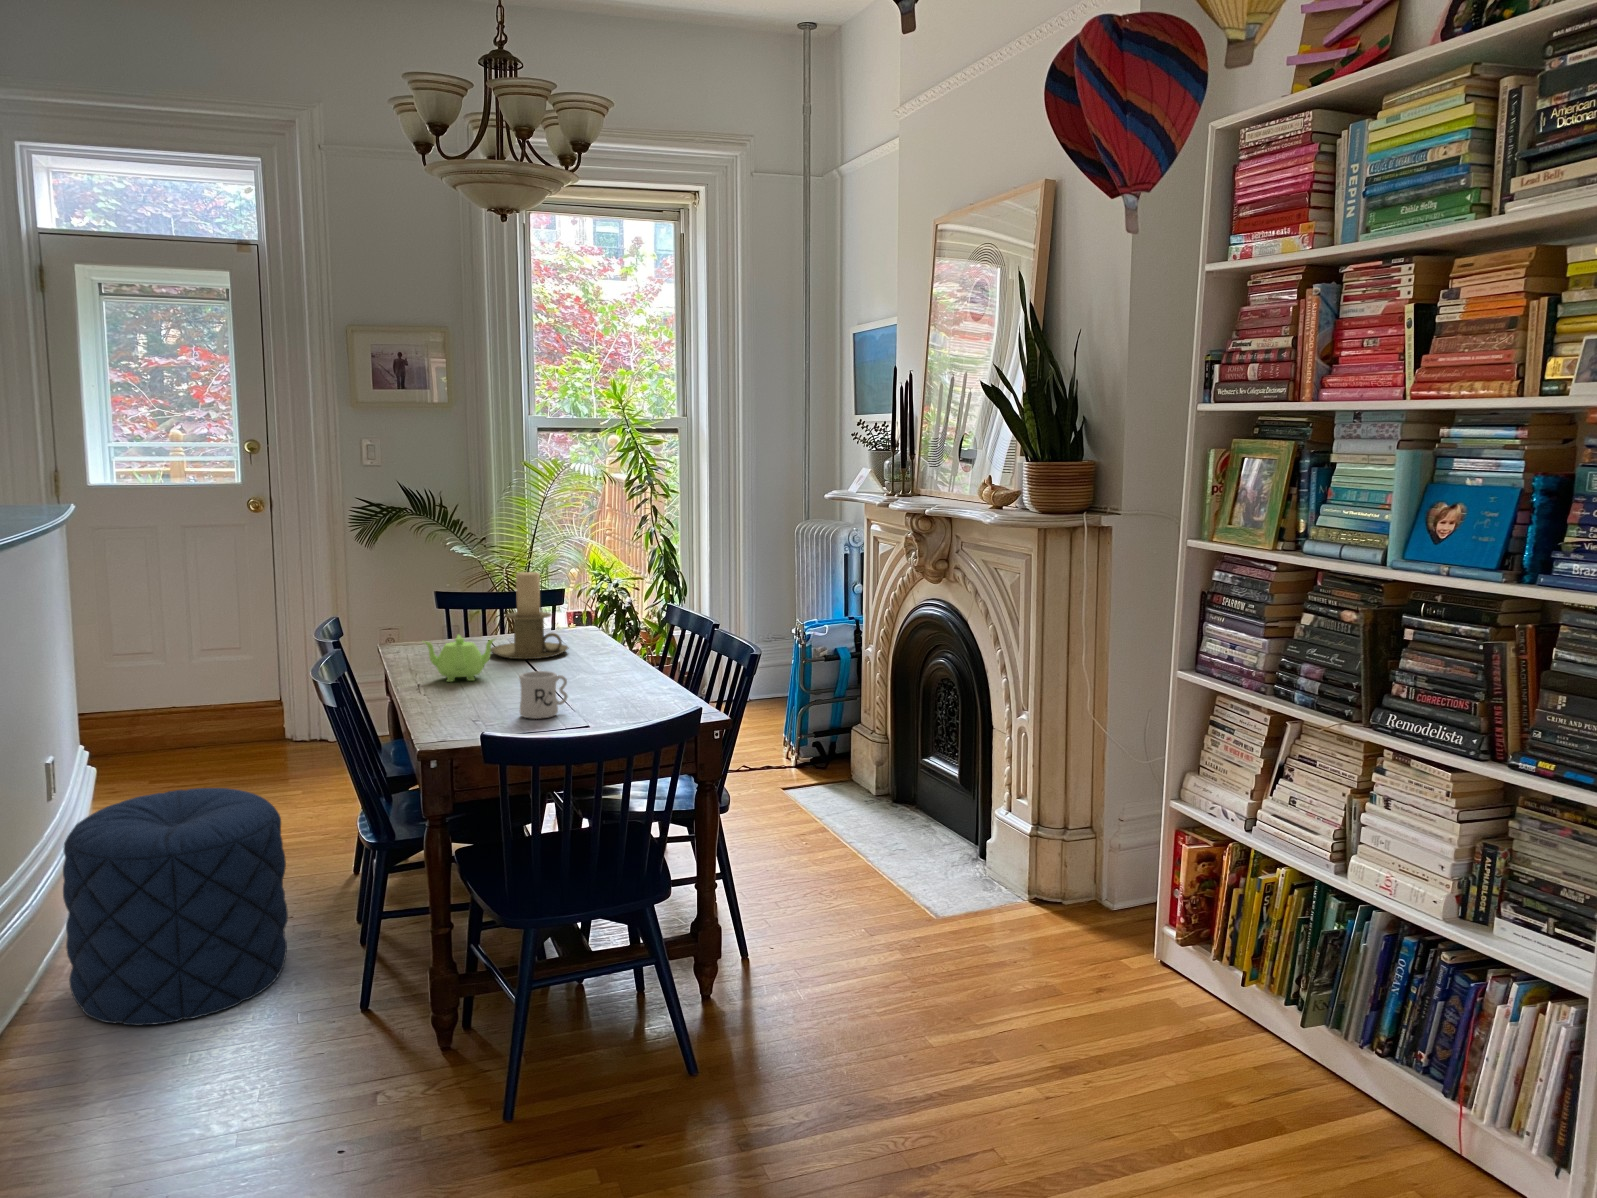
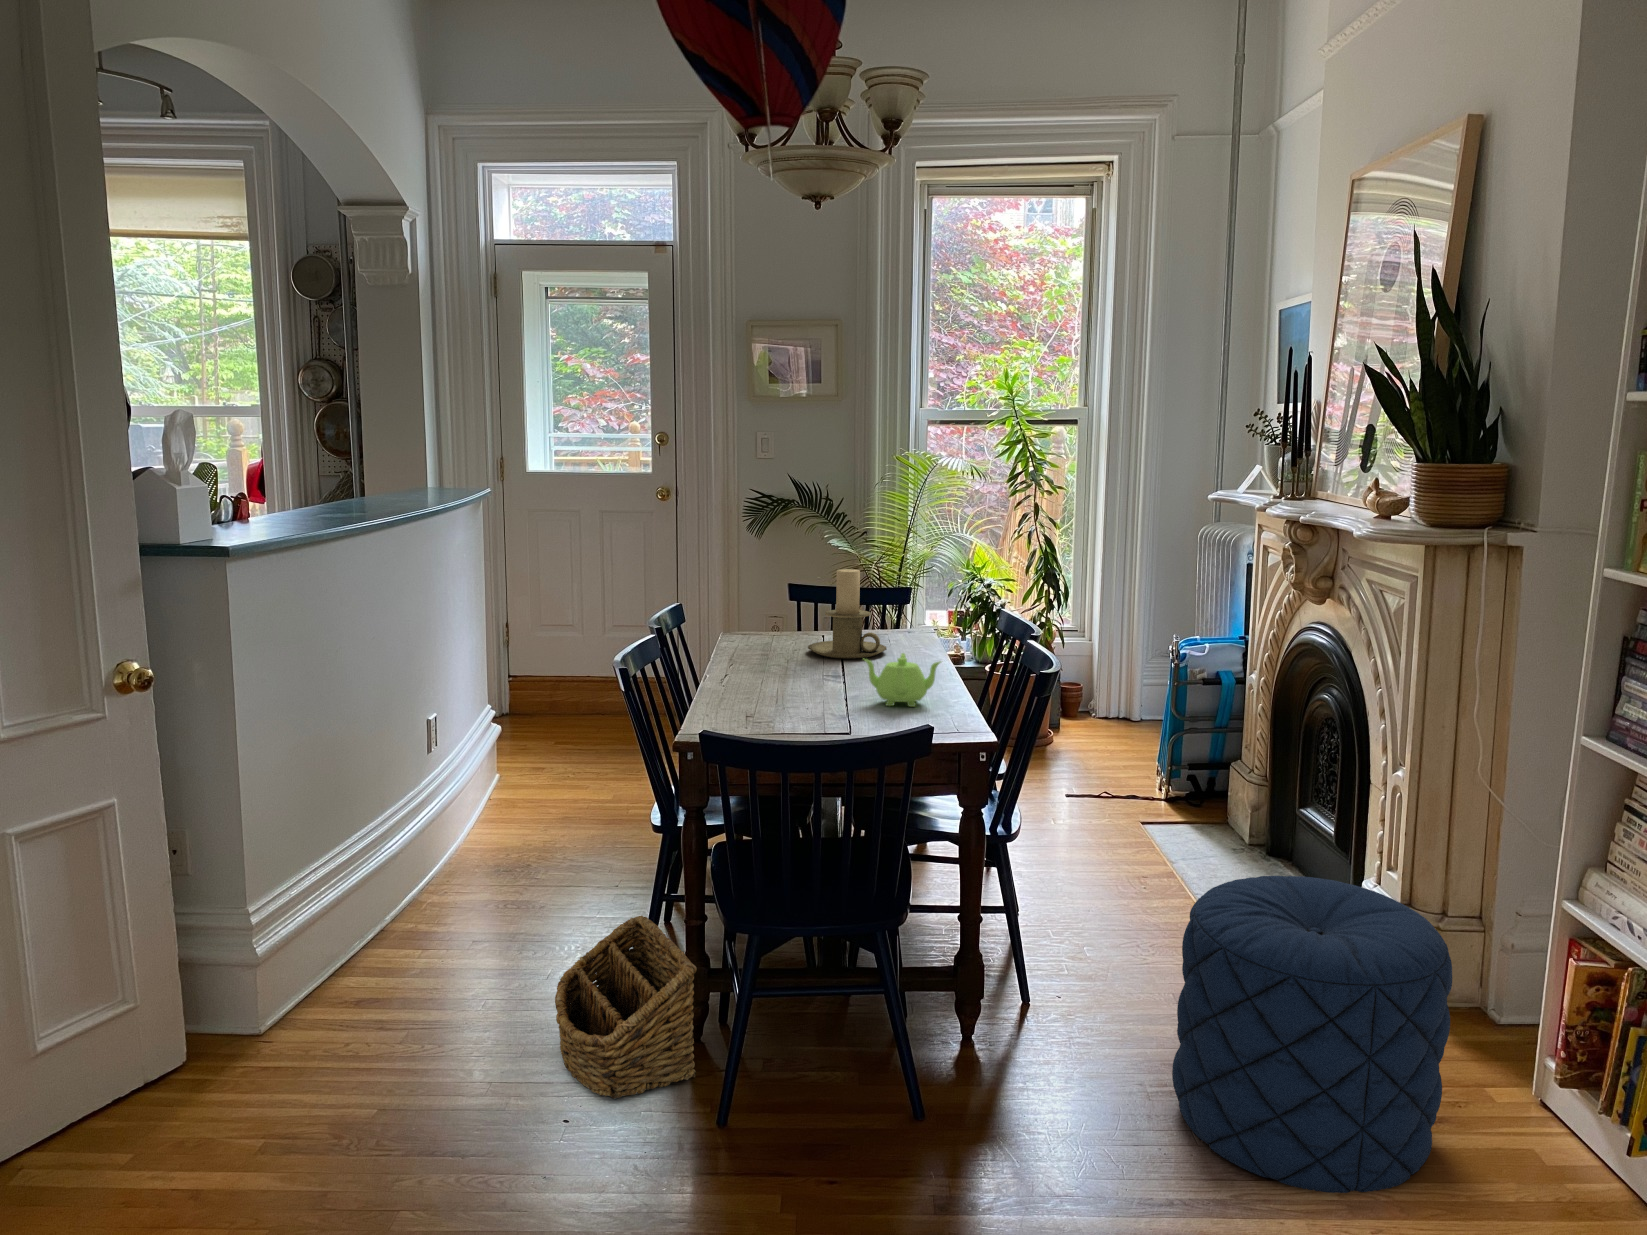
teapot: present [424,635,494,682] -> present [864,653,941,707]
mug: present [519,671,568,719] -> none [787,673,838,722]
pouf: present [63,788,288,1025] -> present [1172,876,1452,1193]
basket: none [298,932,467,1117] -> present [555,916,697,1099]

